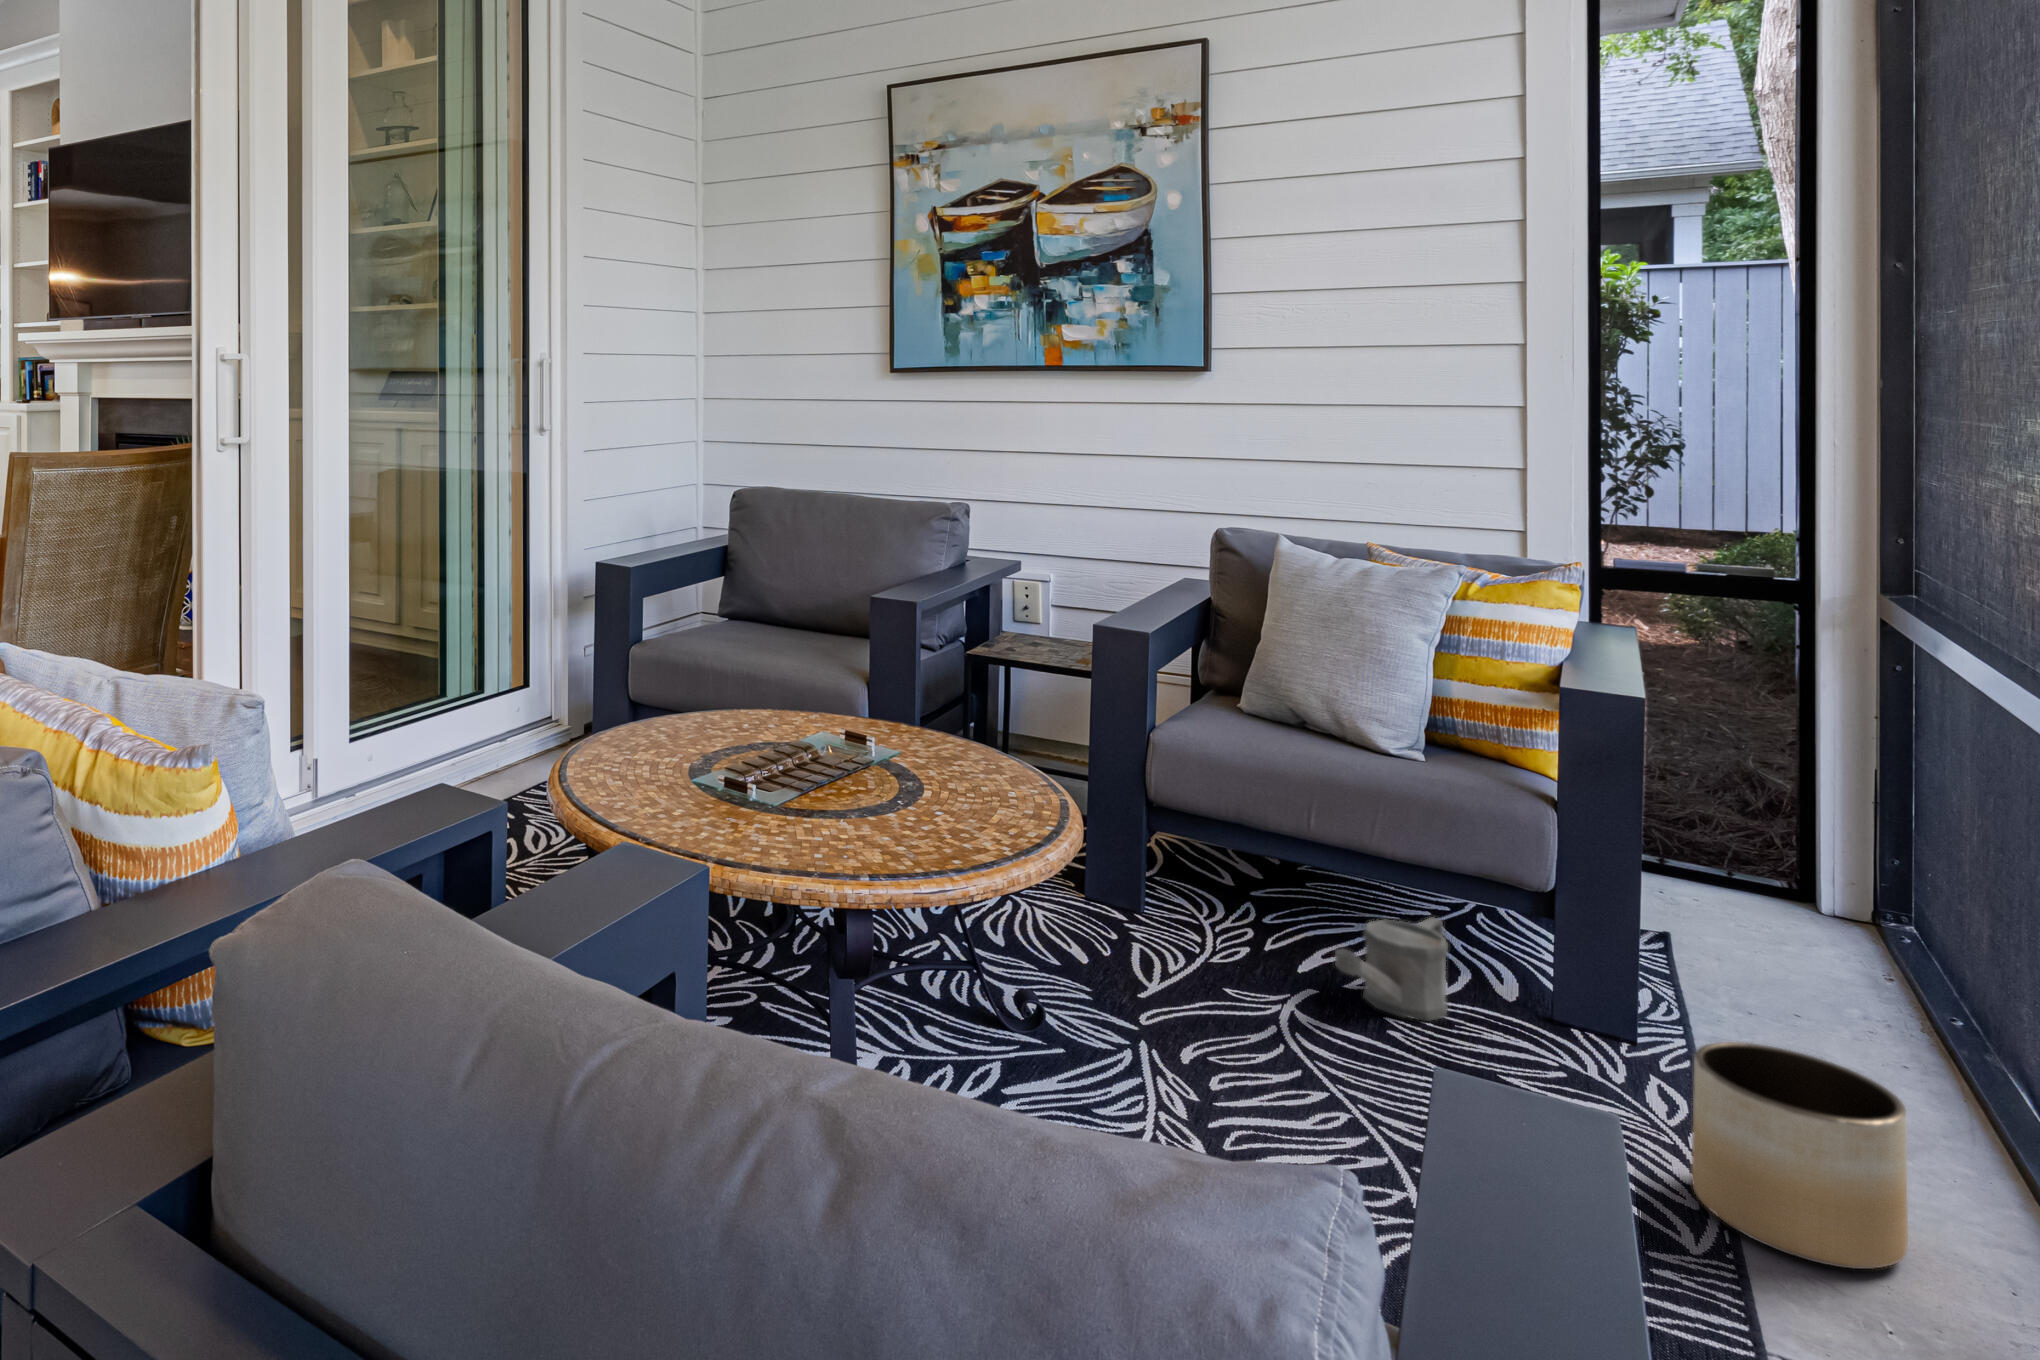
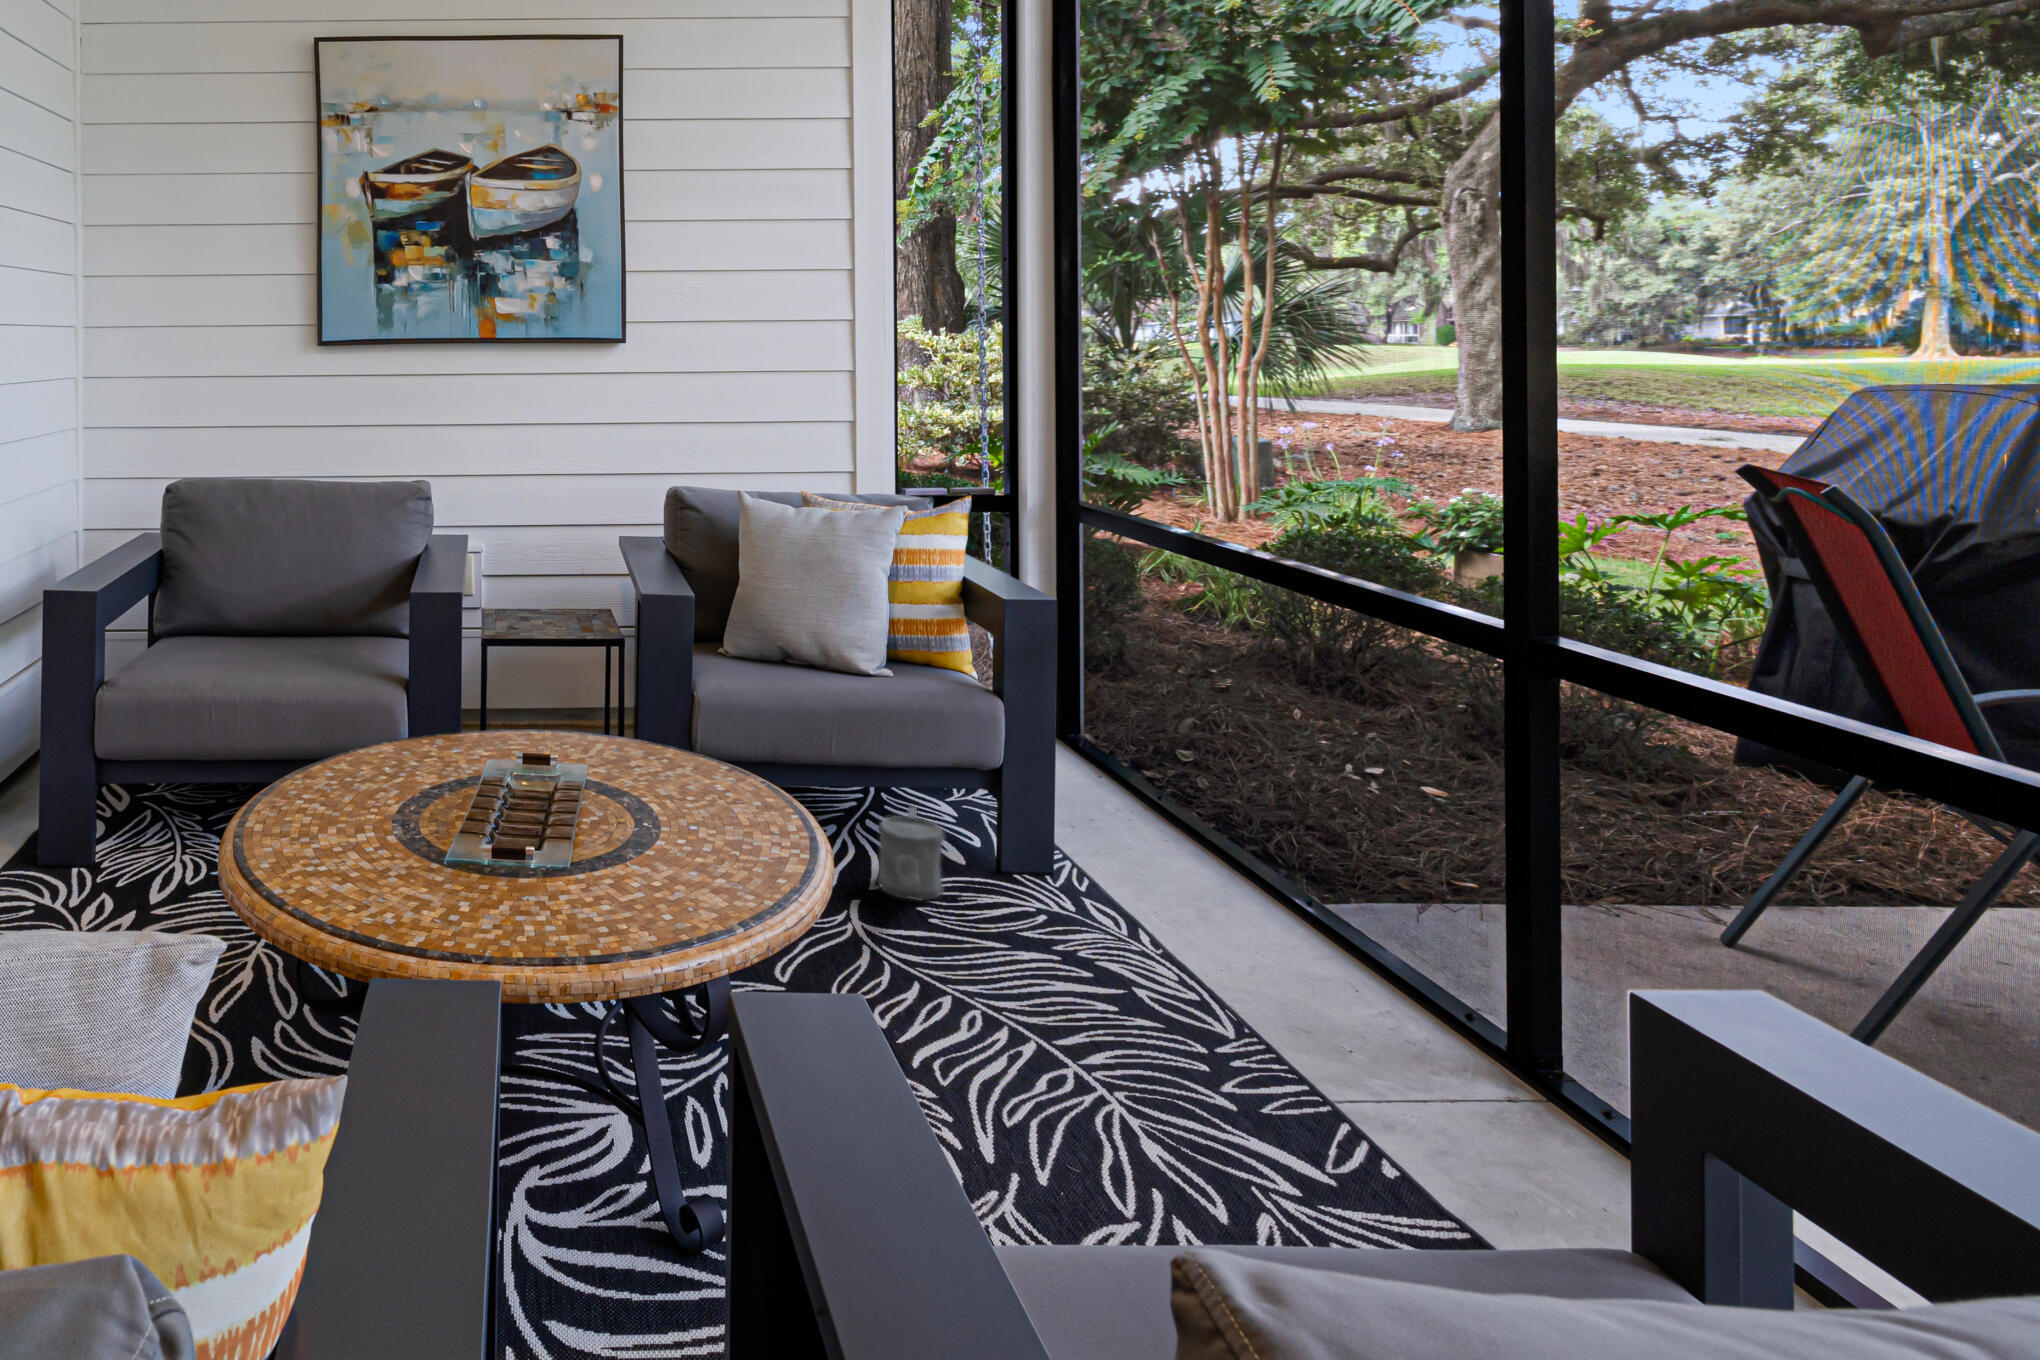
planter: present [1692,1042,1908,1269] -> none [1182,861,1323,1022]

